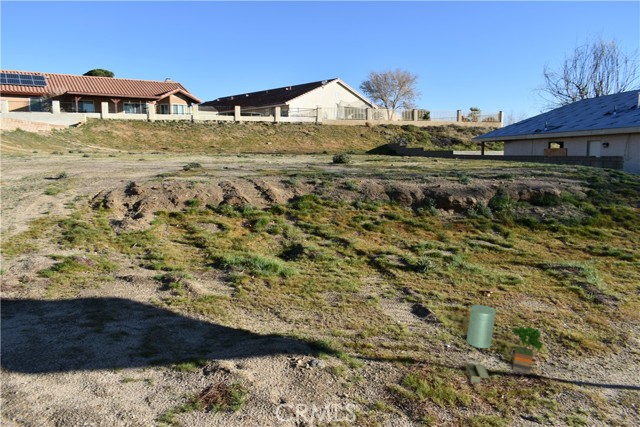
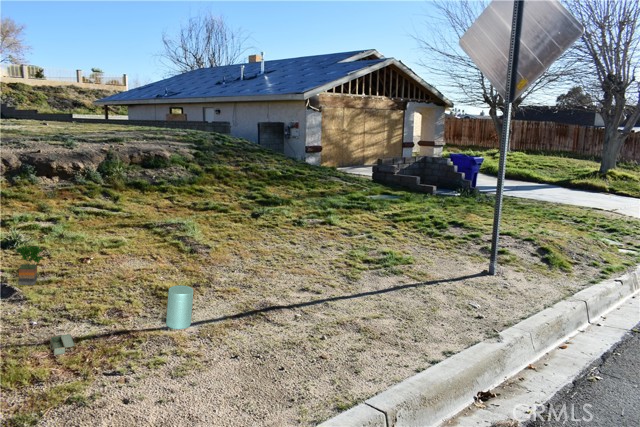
trash can: present [463,305,496,348] -> present [162,285,193,329]
potted tree: present [513,327,543,374] -> present [16,246,43,285]

